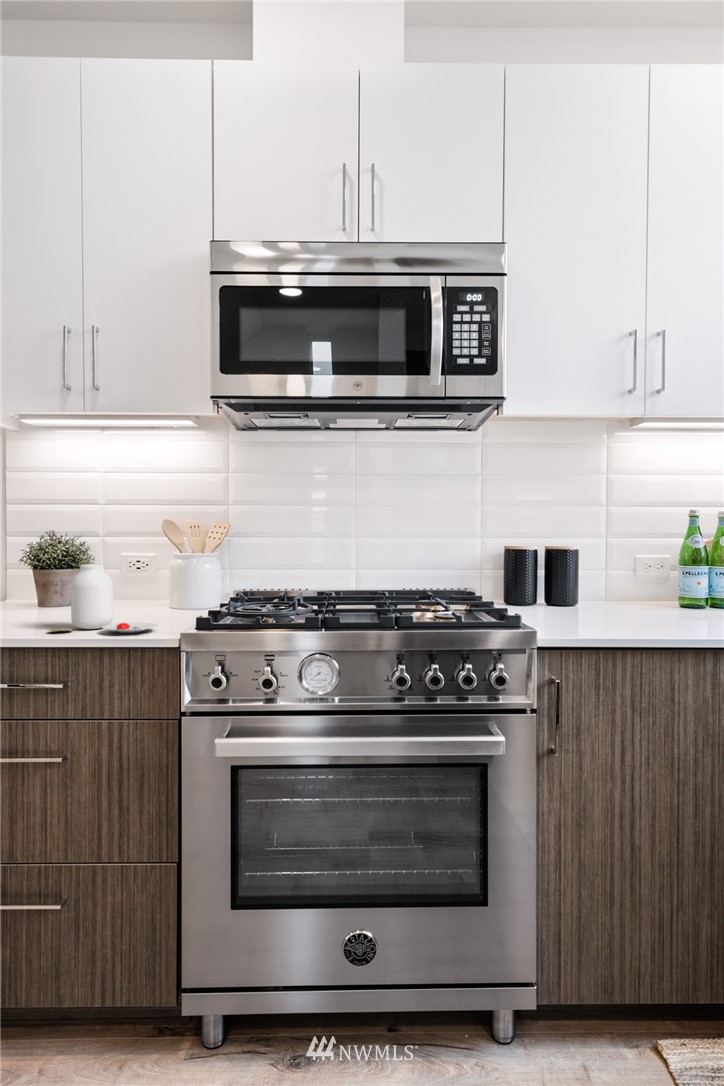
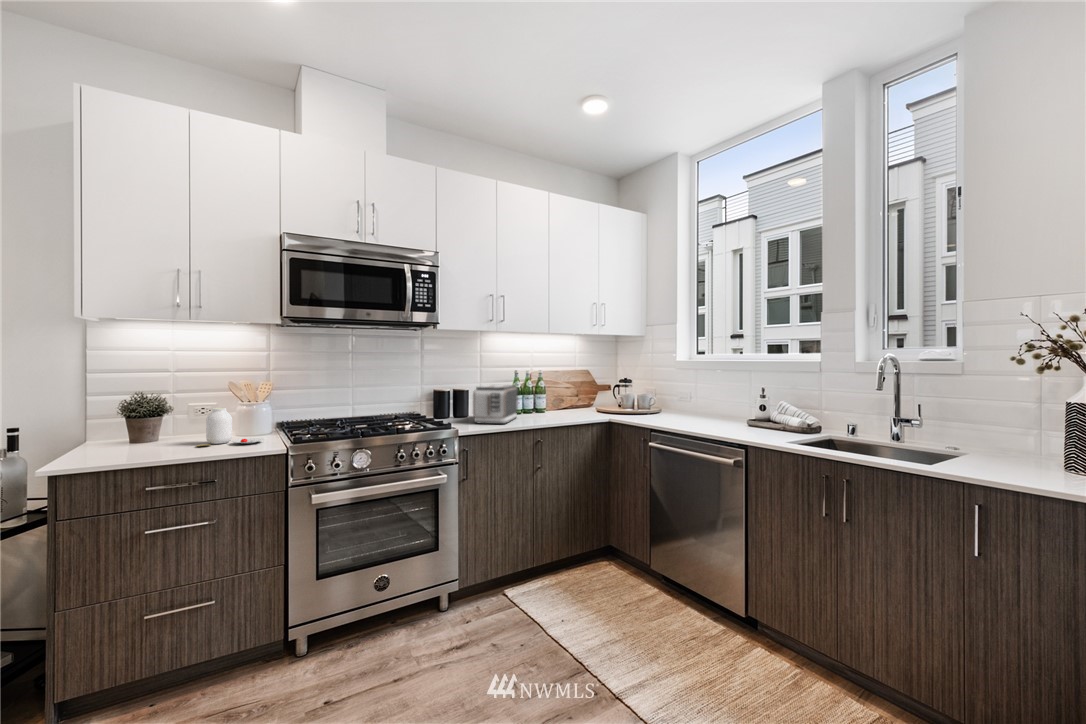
toaster: none [582,539,694,627] -> present [473,385,518,424]

